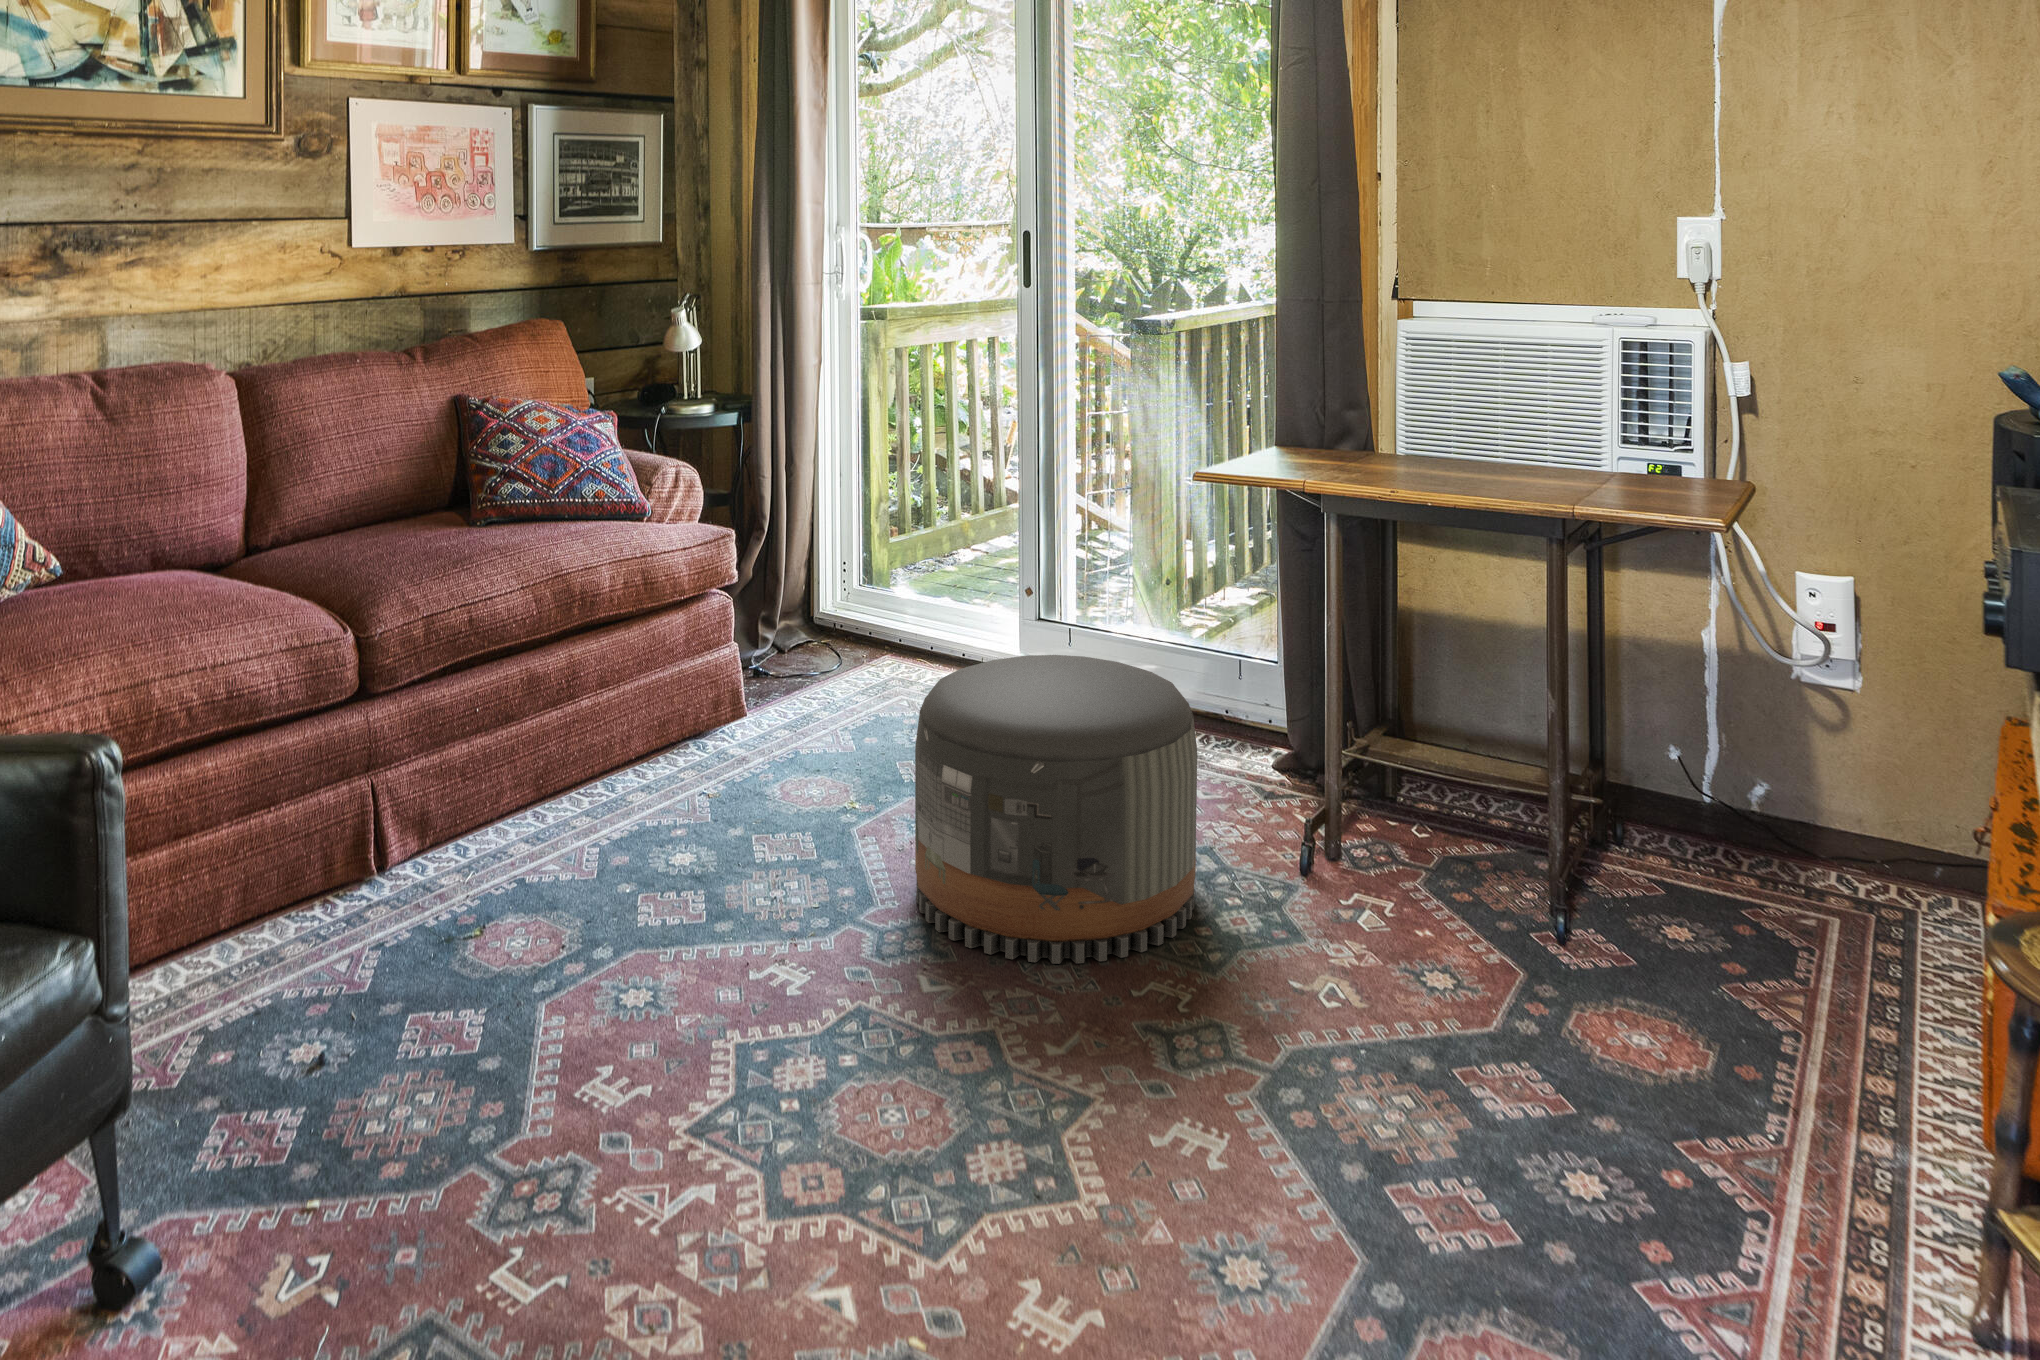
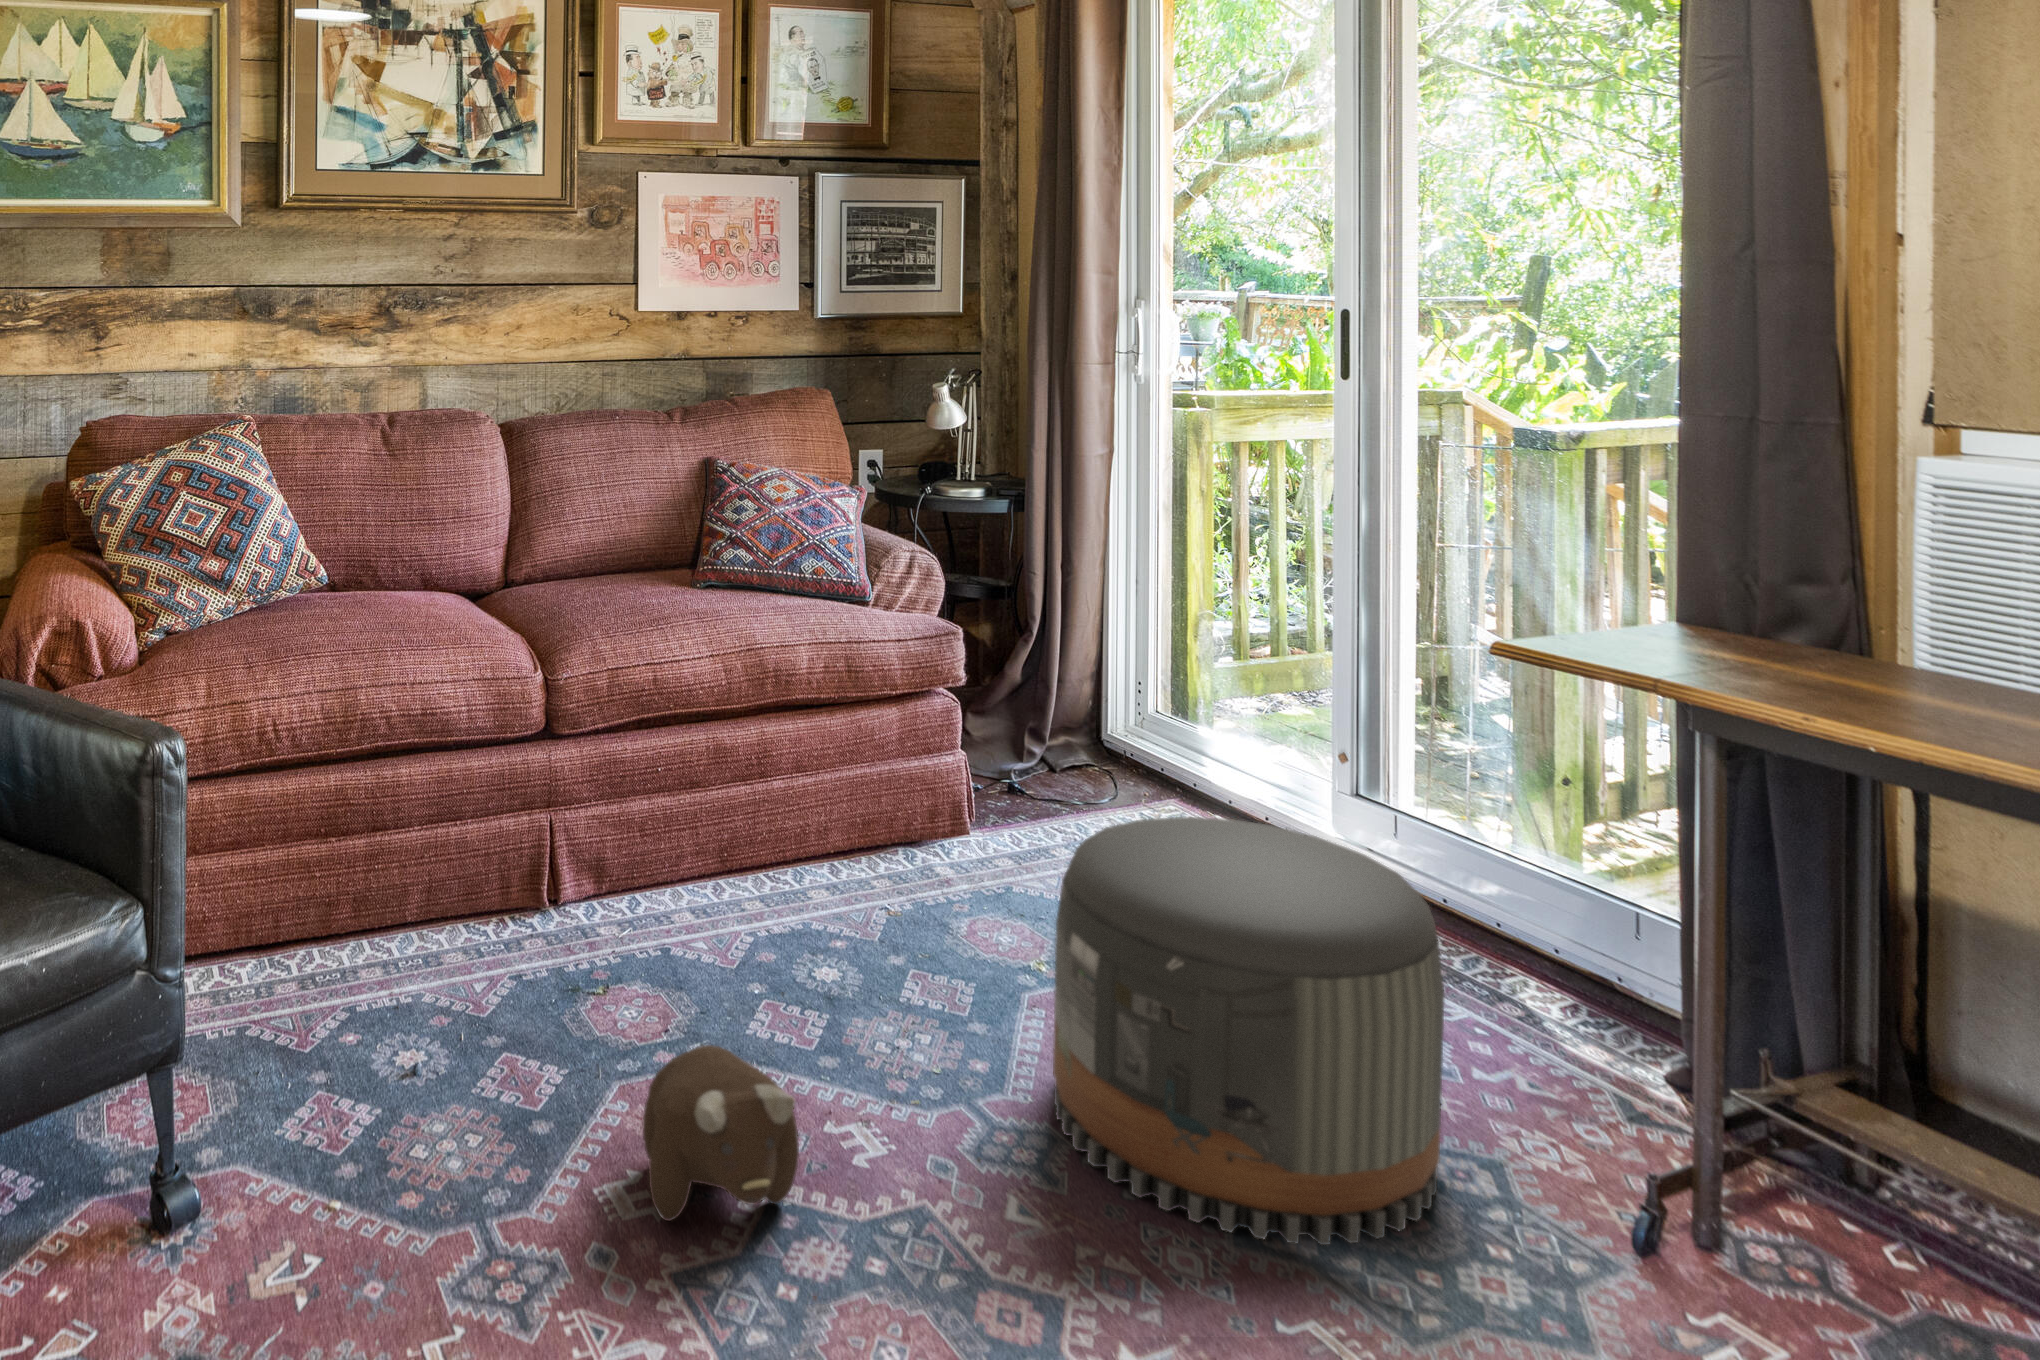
plush toy: none [609,929,778,1094] -> present [643,1045,799,1221]

